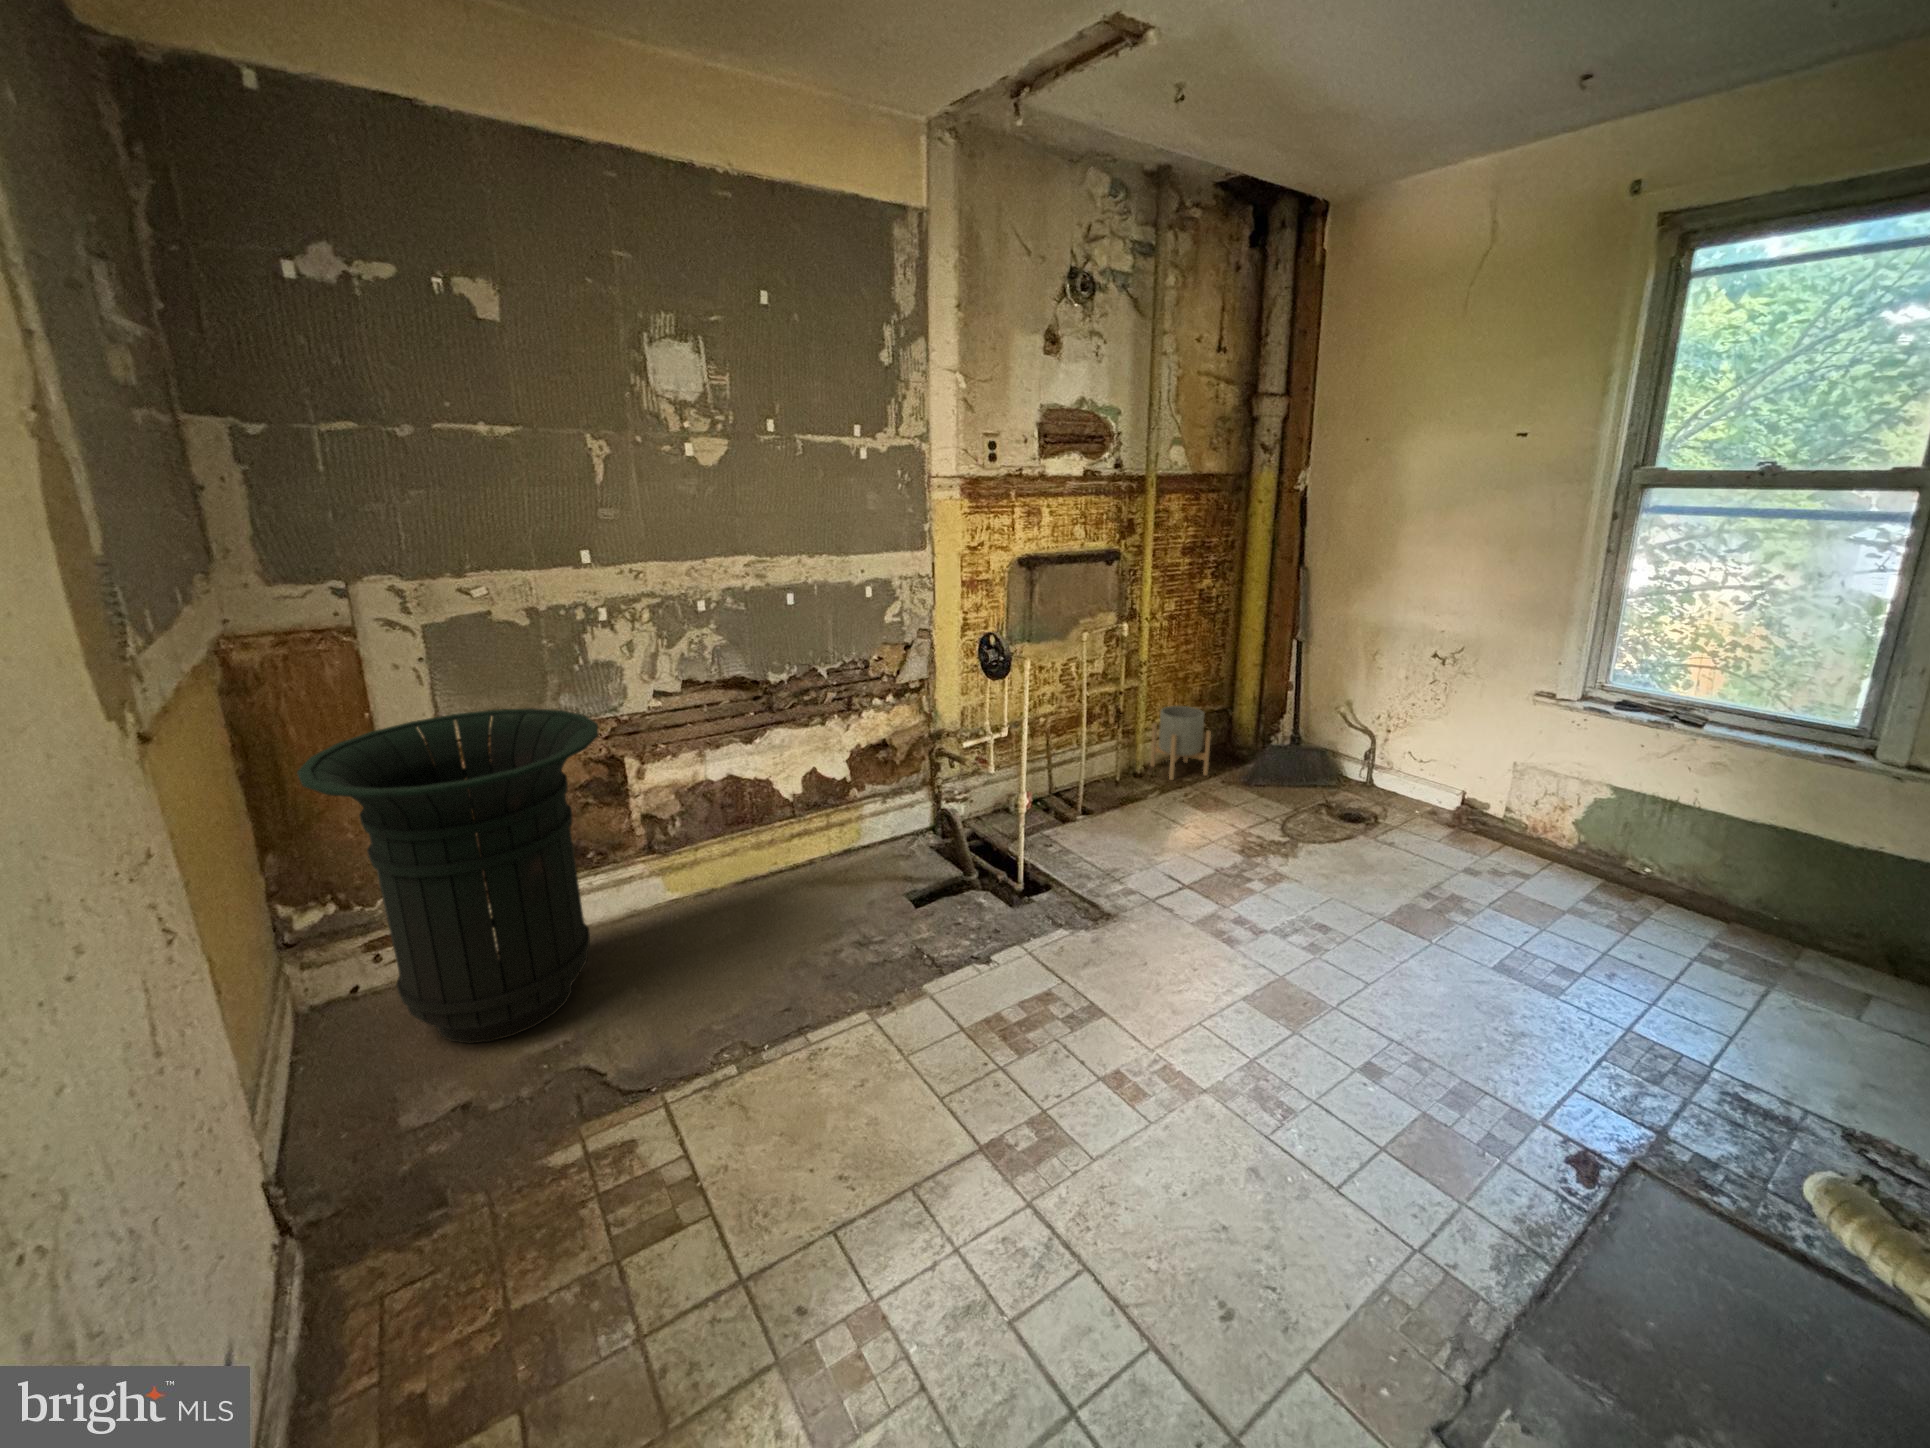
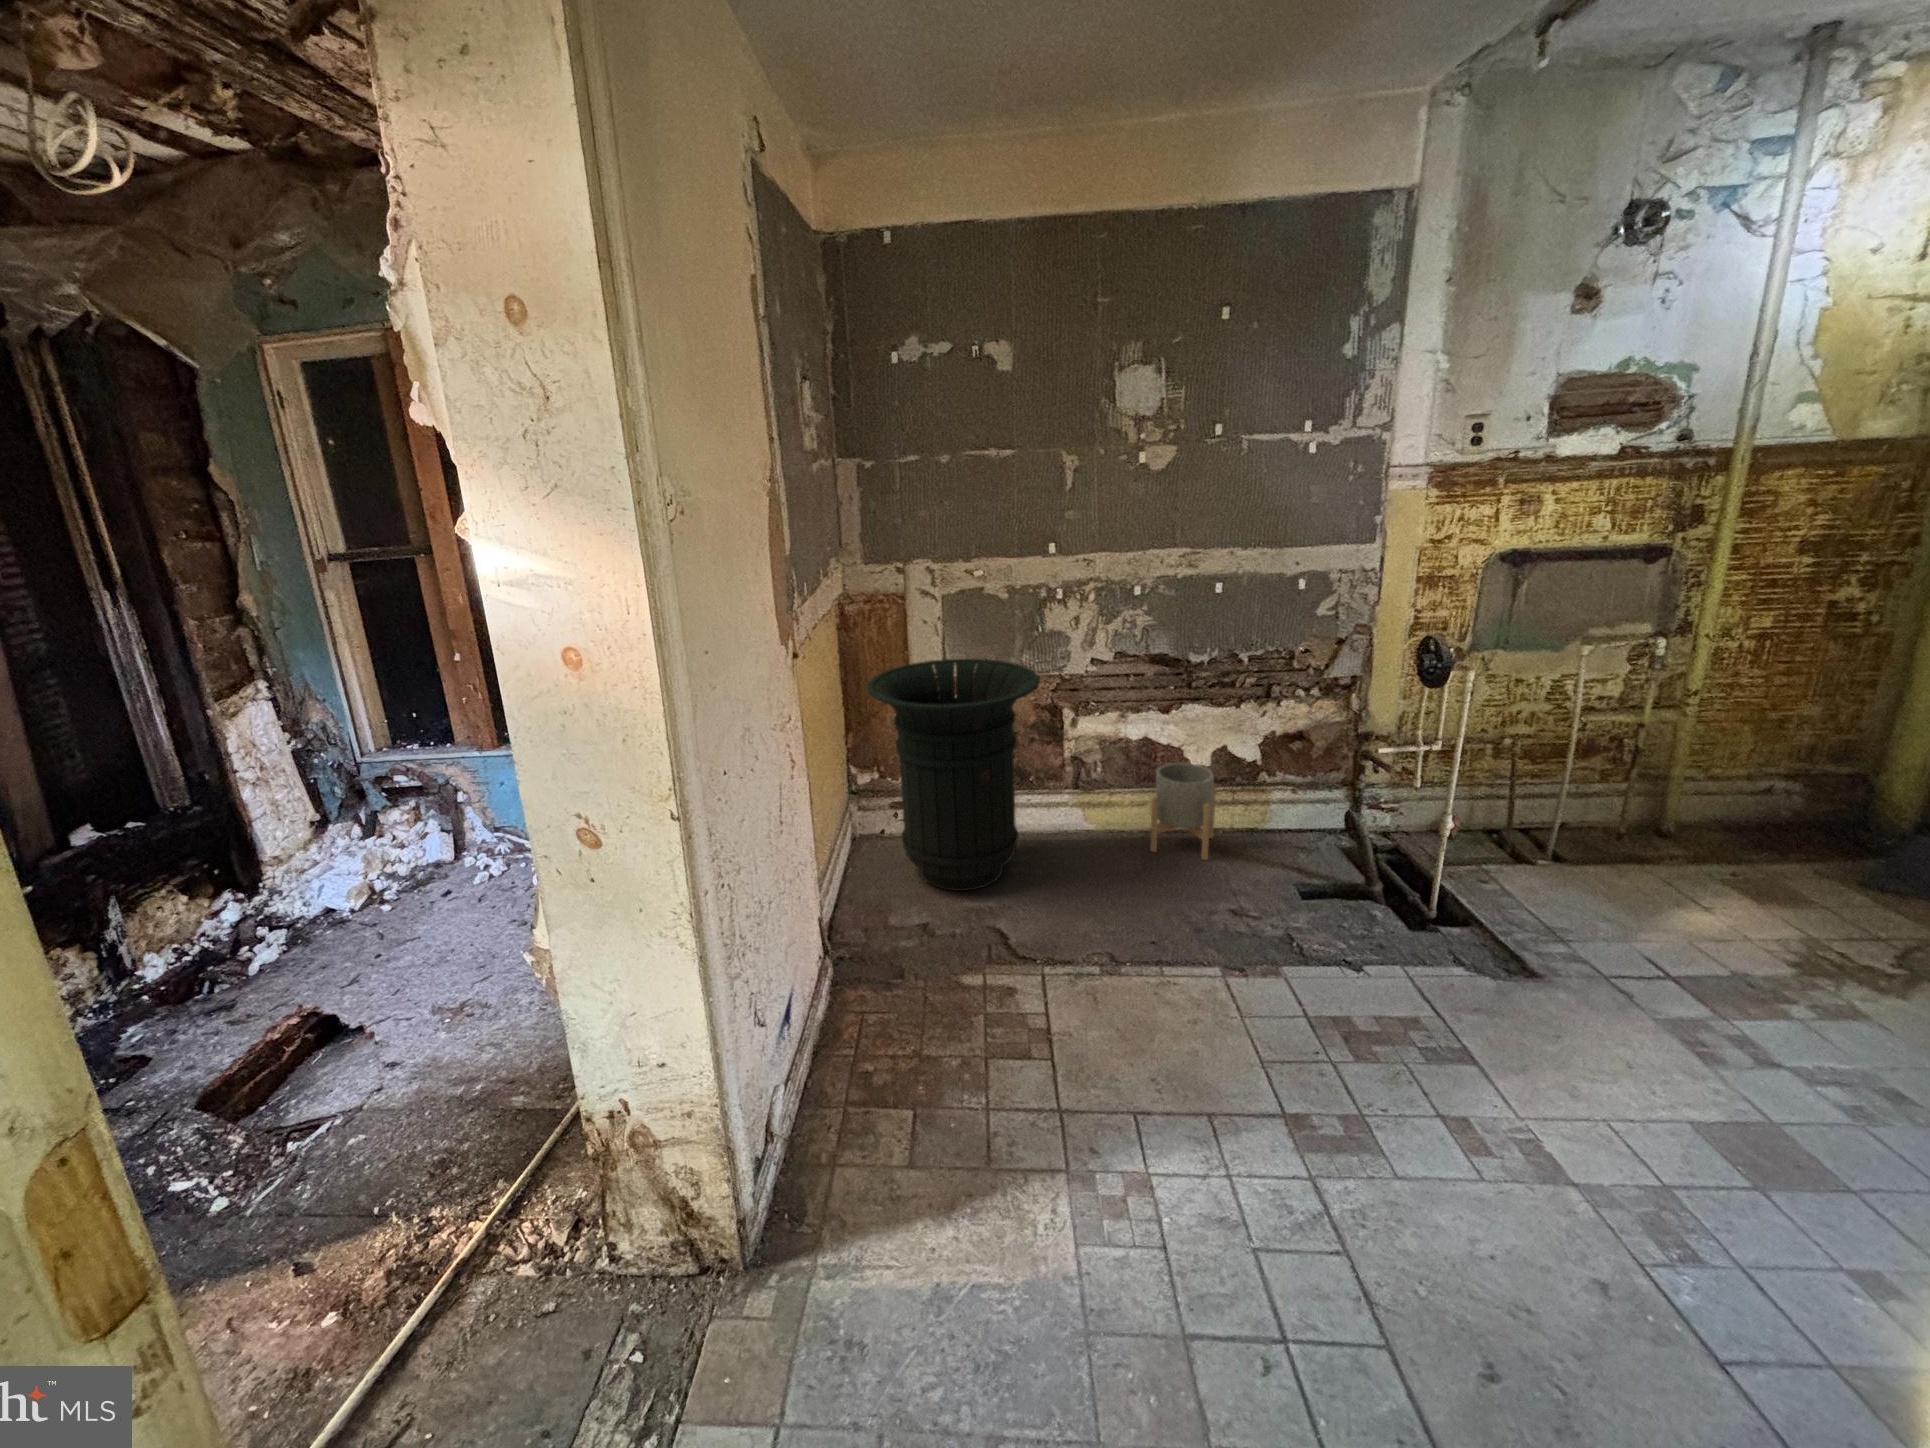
planter: present [1151,706,1211,780] -> present [1151,763,1216,860]

